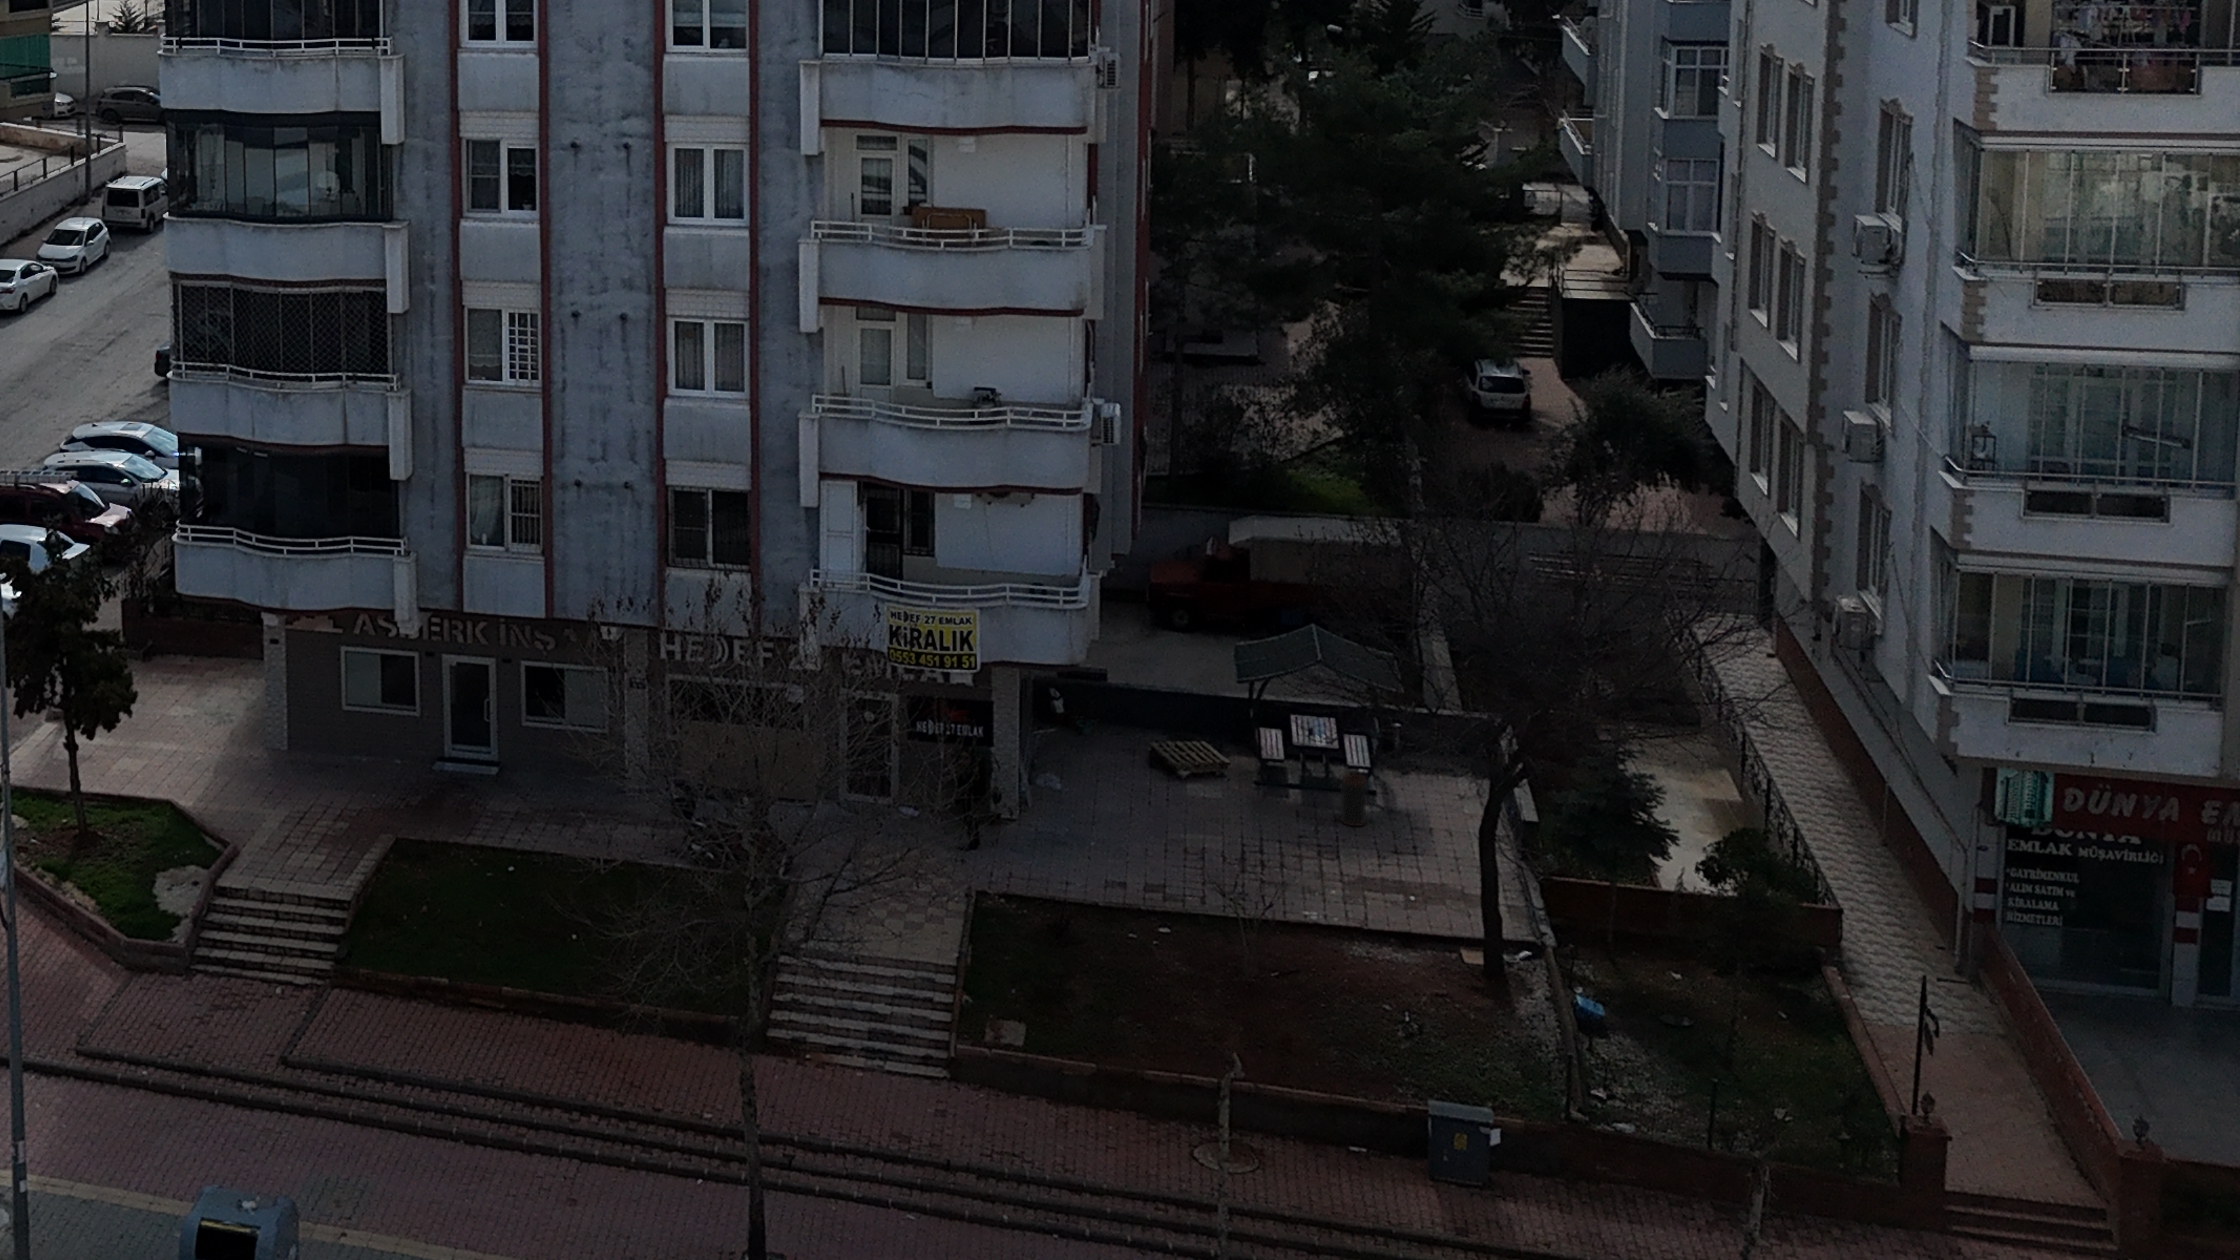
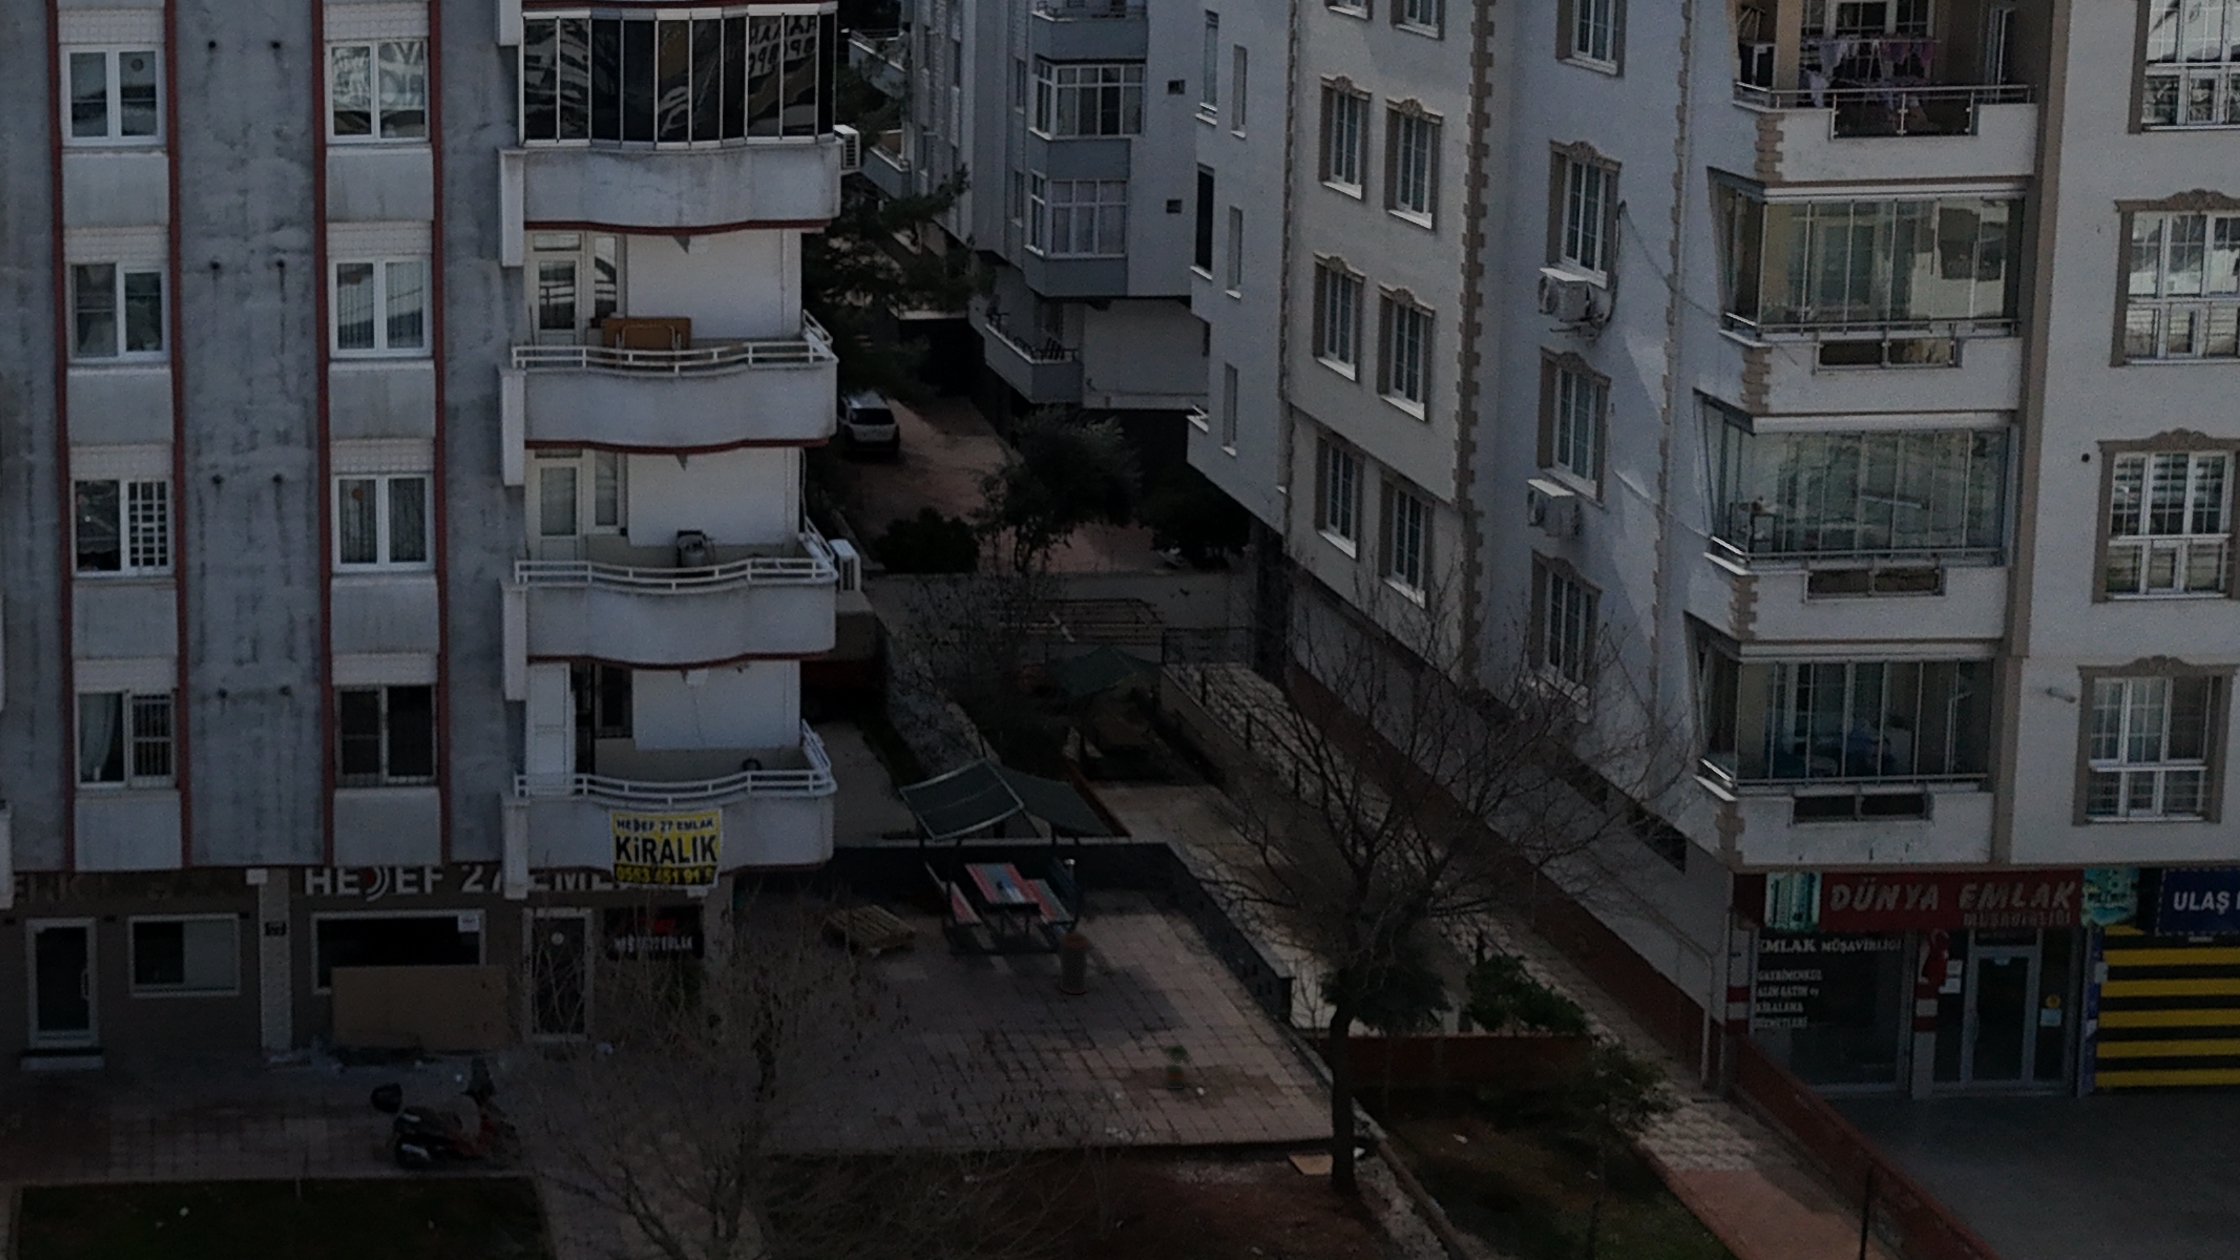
potted tree: none [1387,863,1414,903] -> present [1162,1046,1190,1089]

